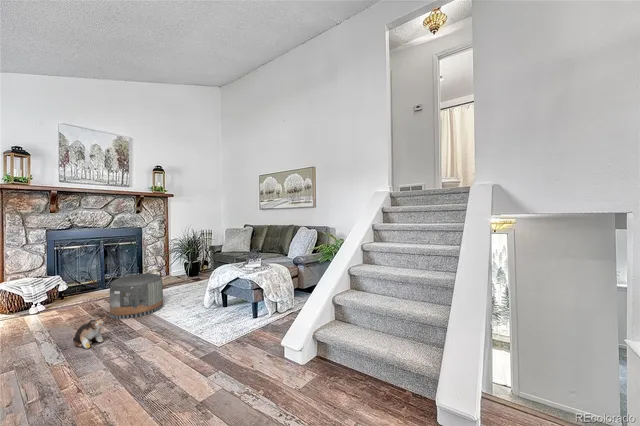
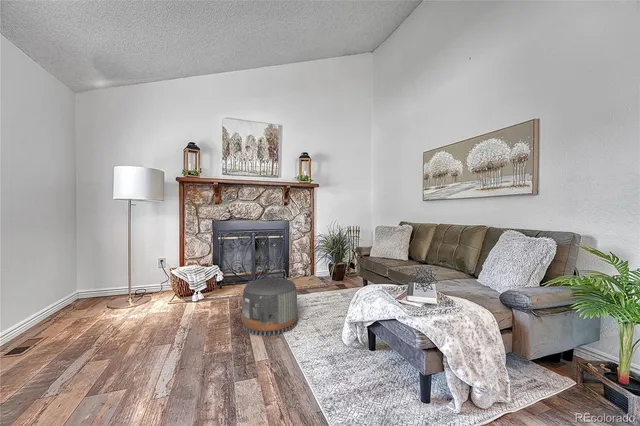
plush toy: present [73,316,106,349] -> none [189,341,216,381]

